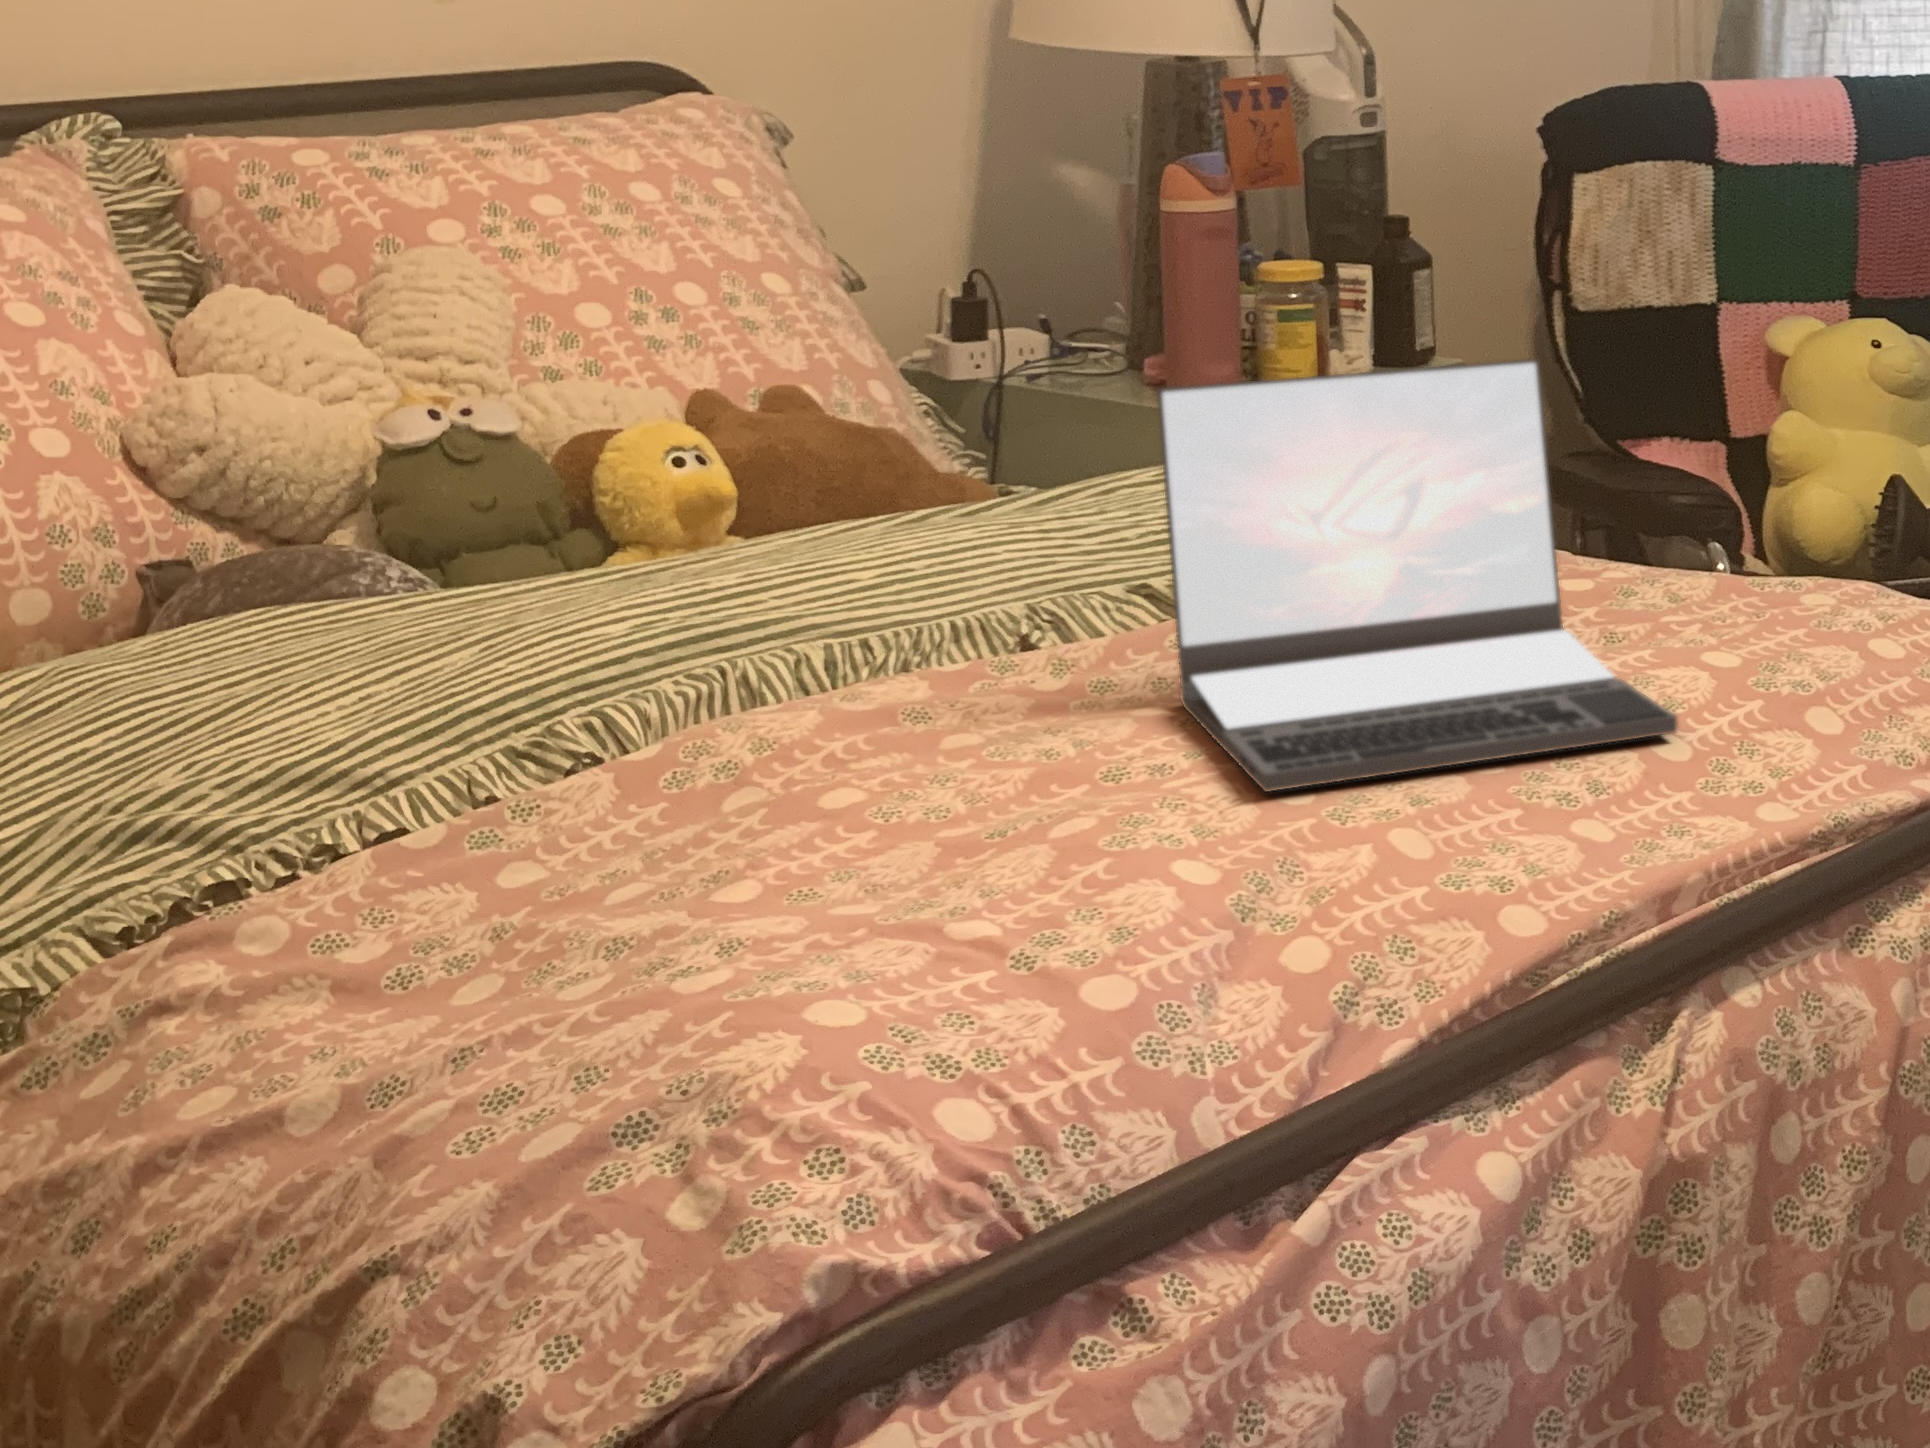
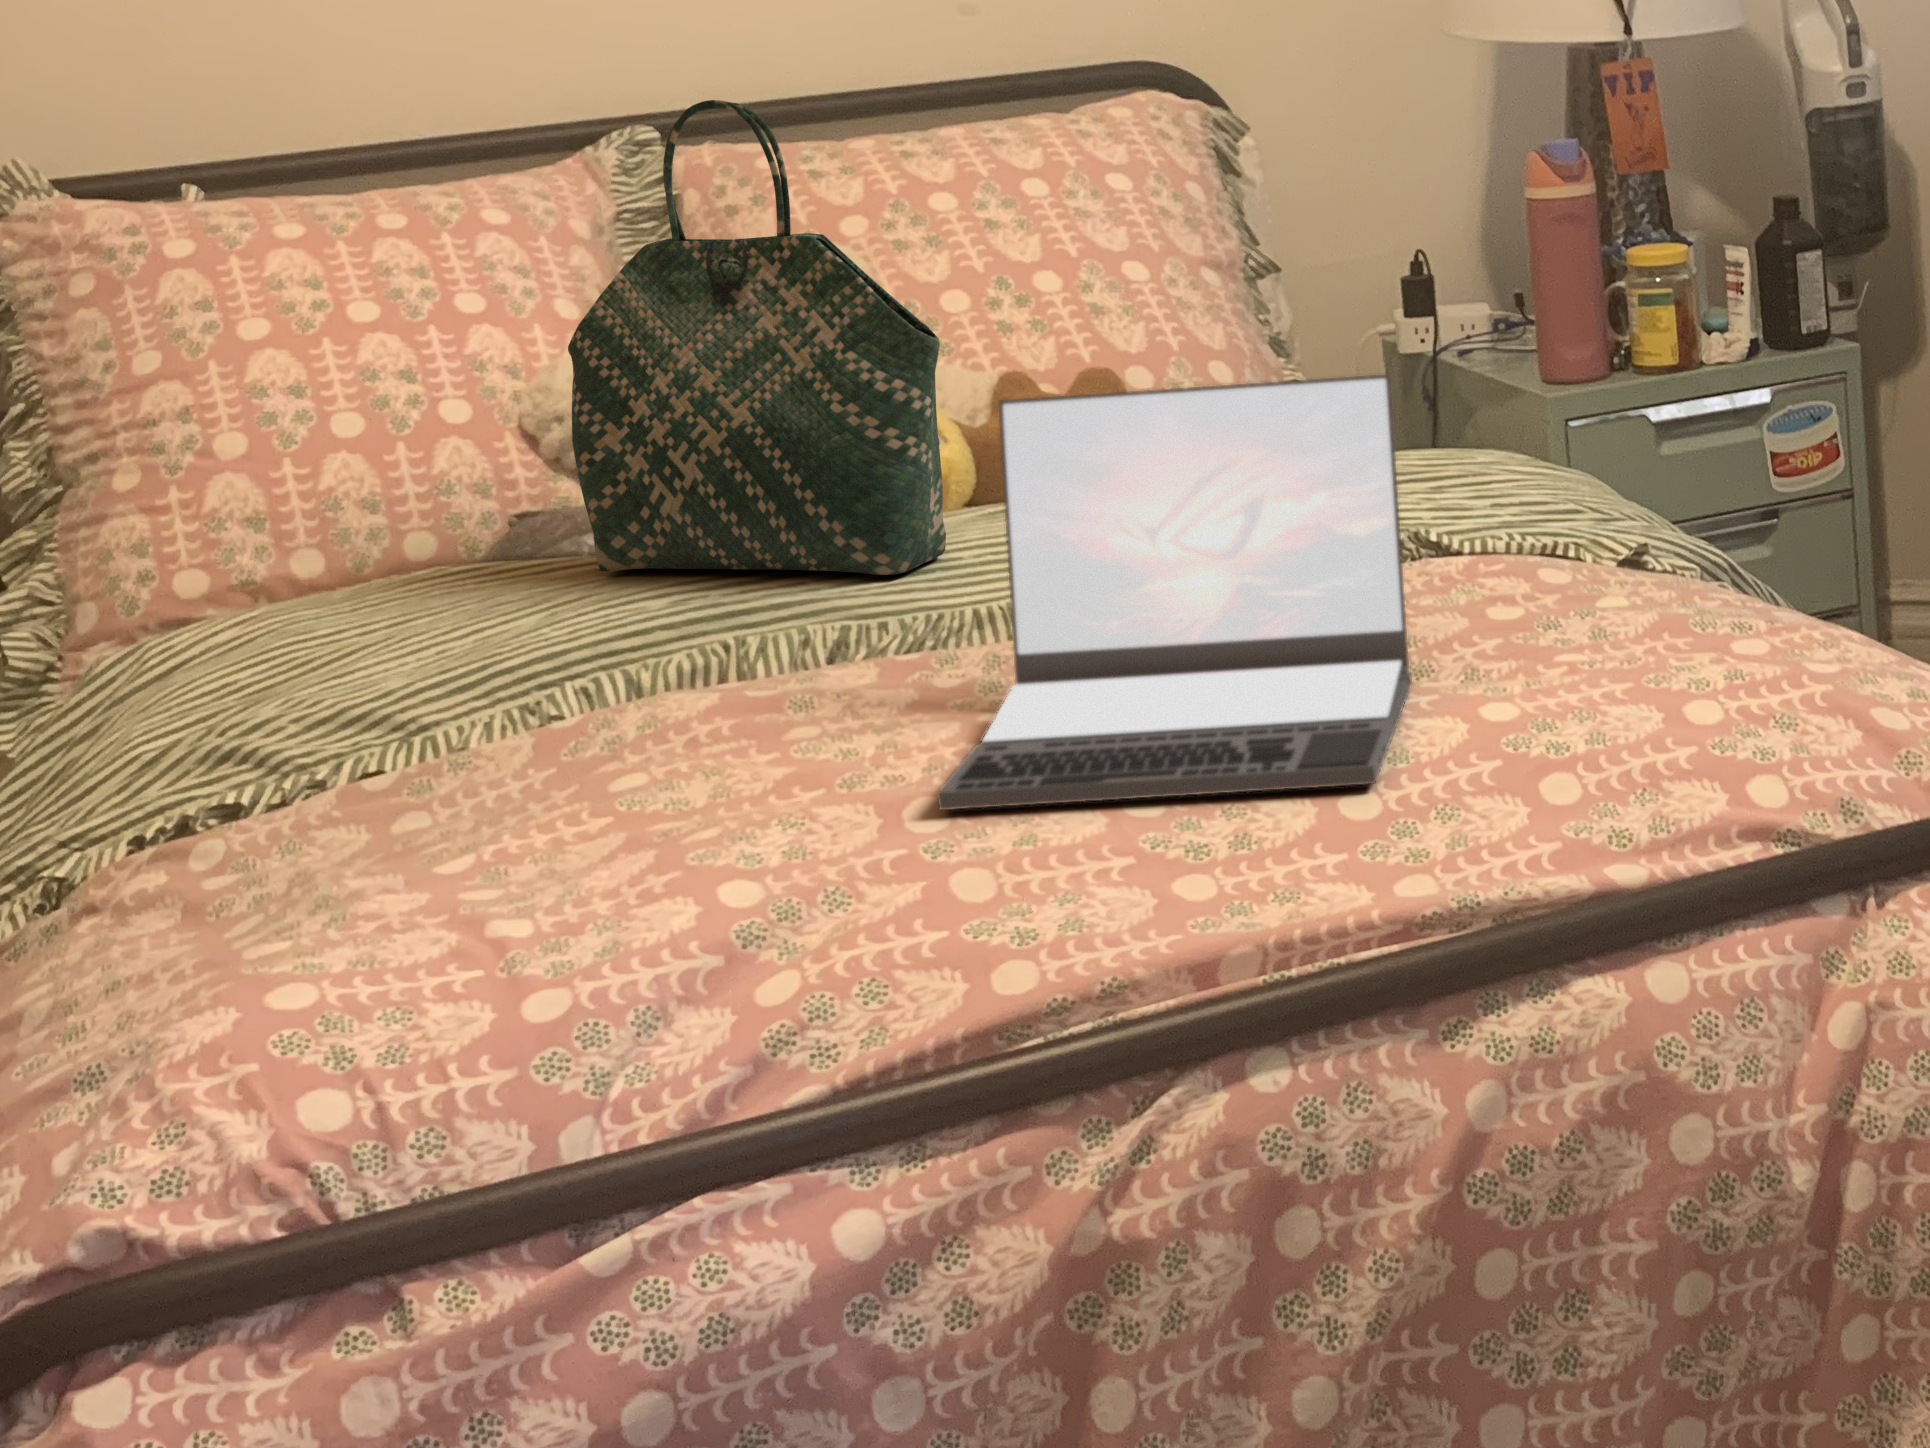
tote bag: none [351,76,870,609] -> present [568,100,946,575]

